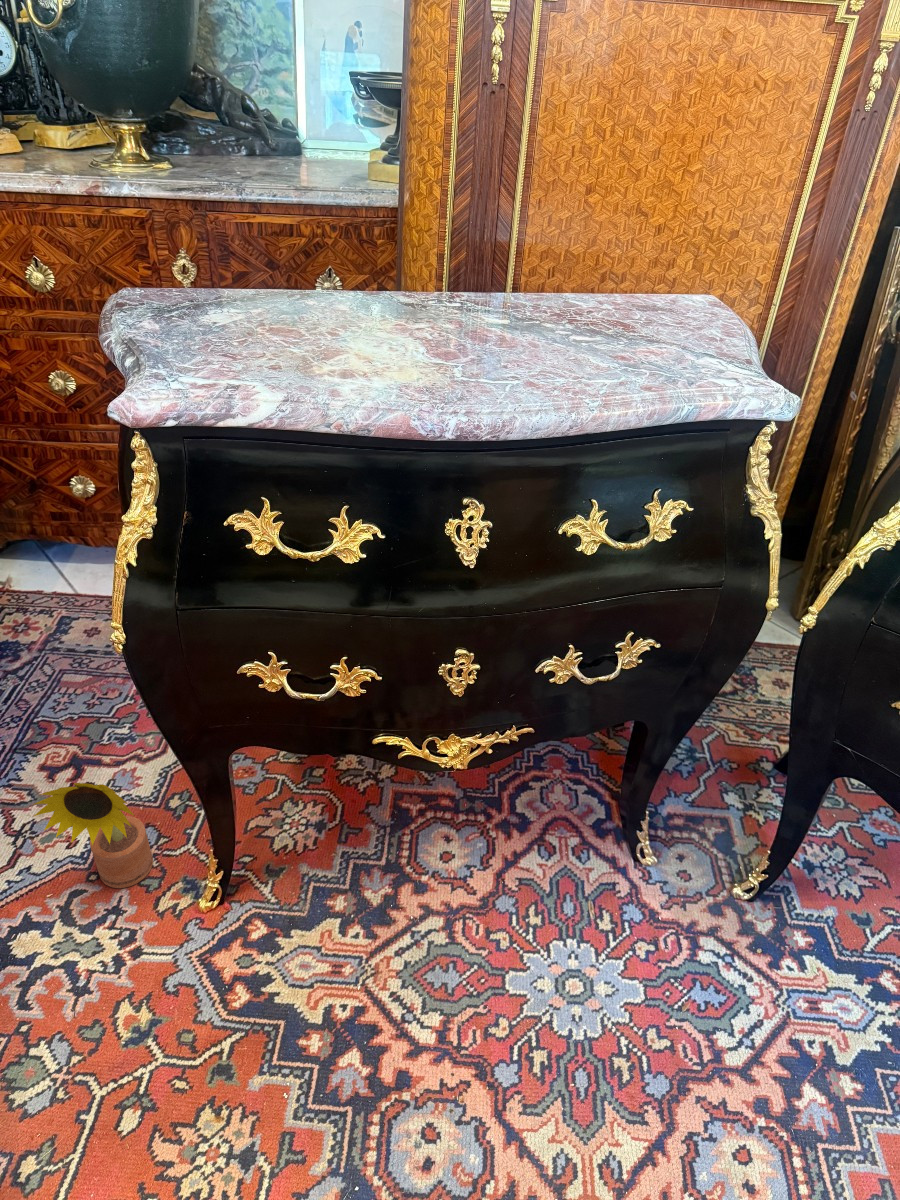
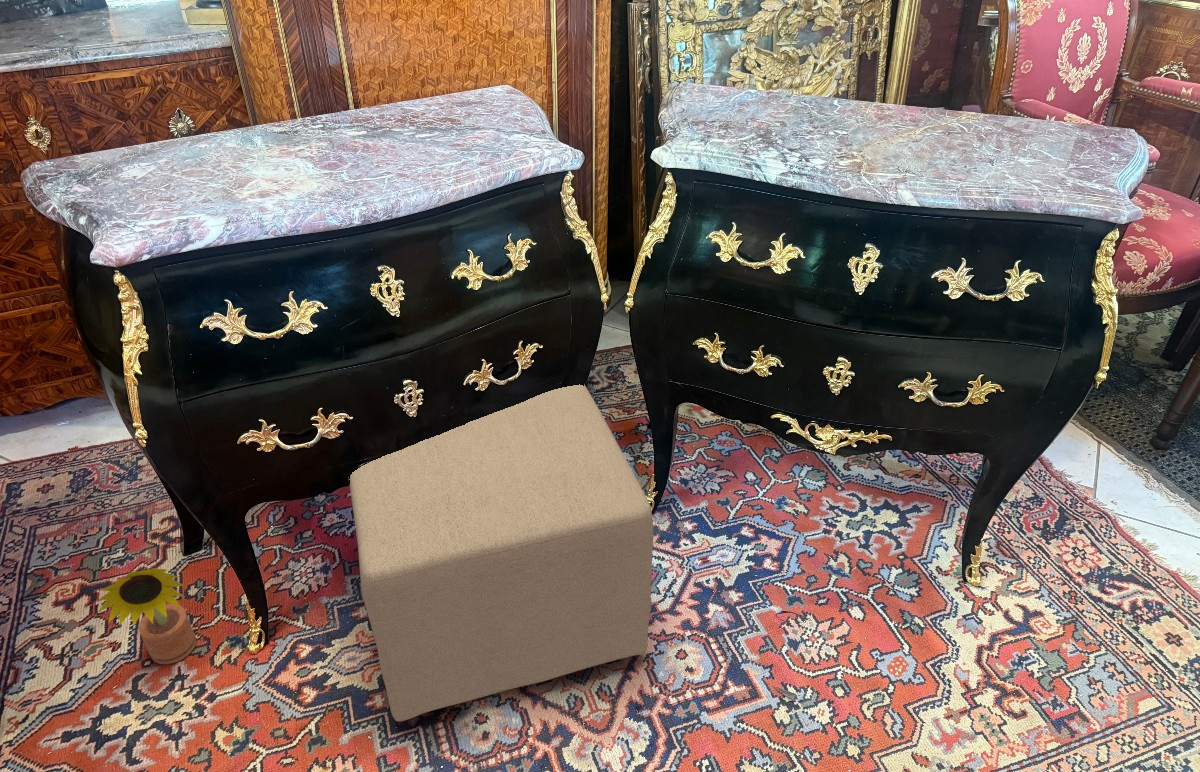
ottoman: none [303,647,769,1139] -> present [349,384,653,721]

